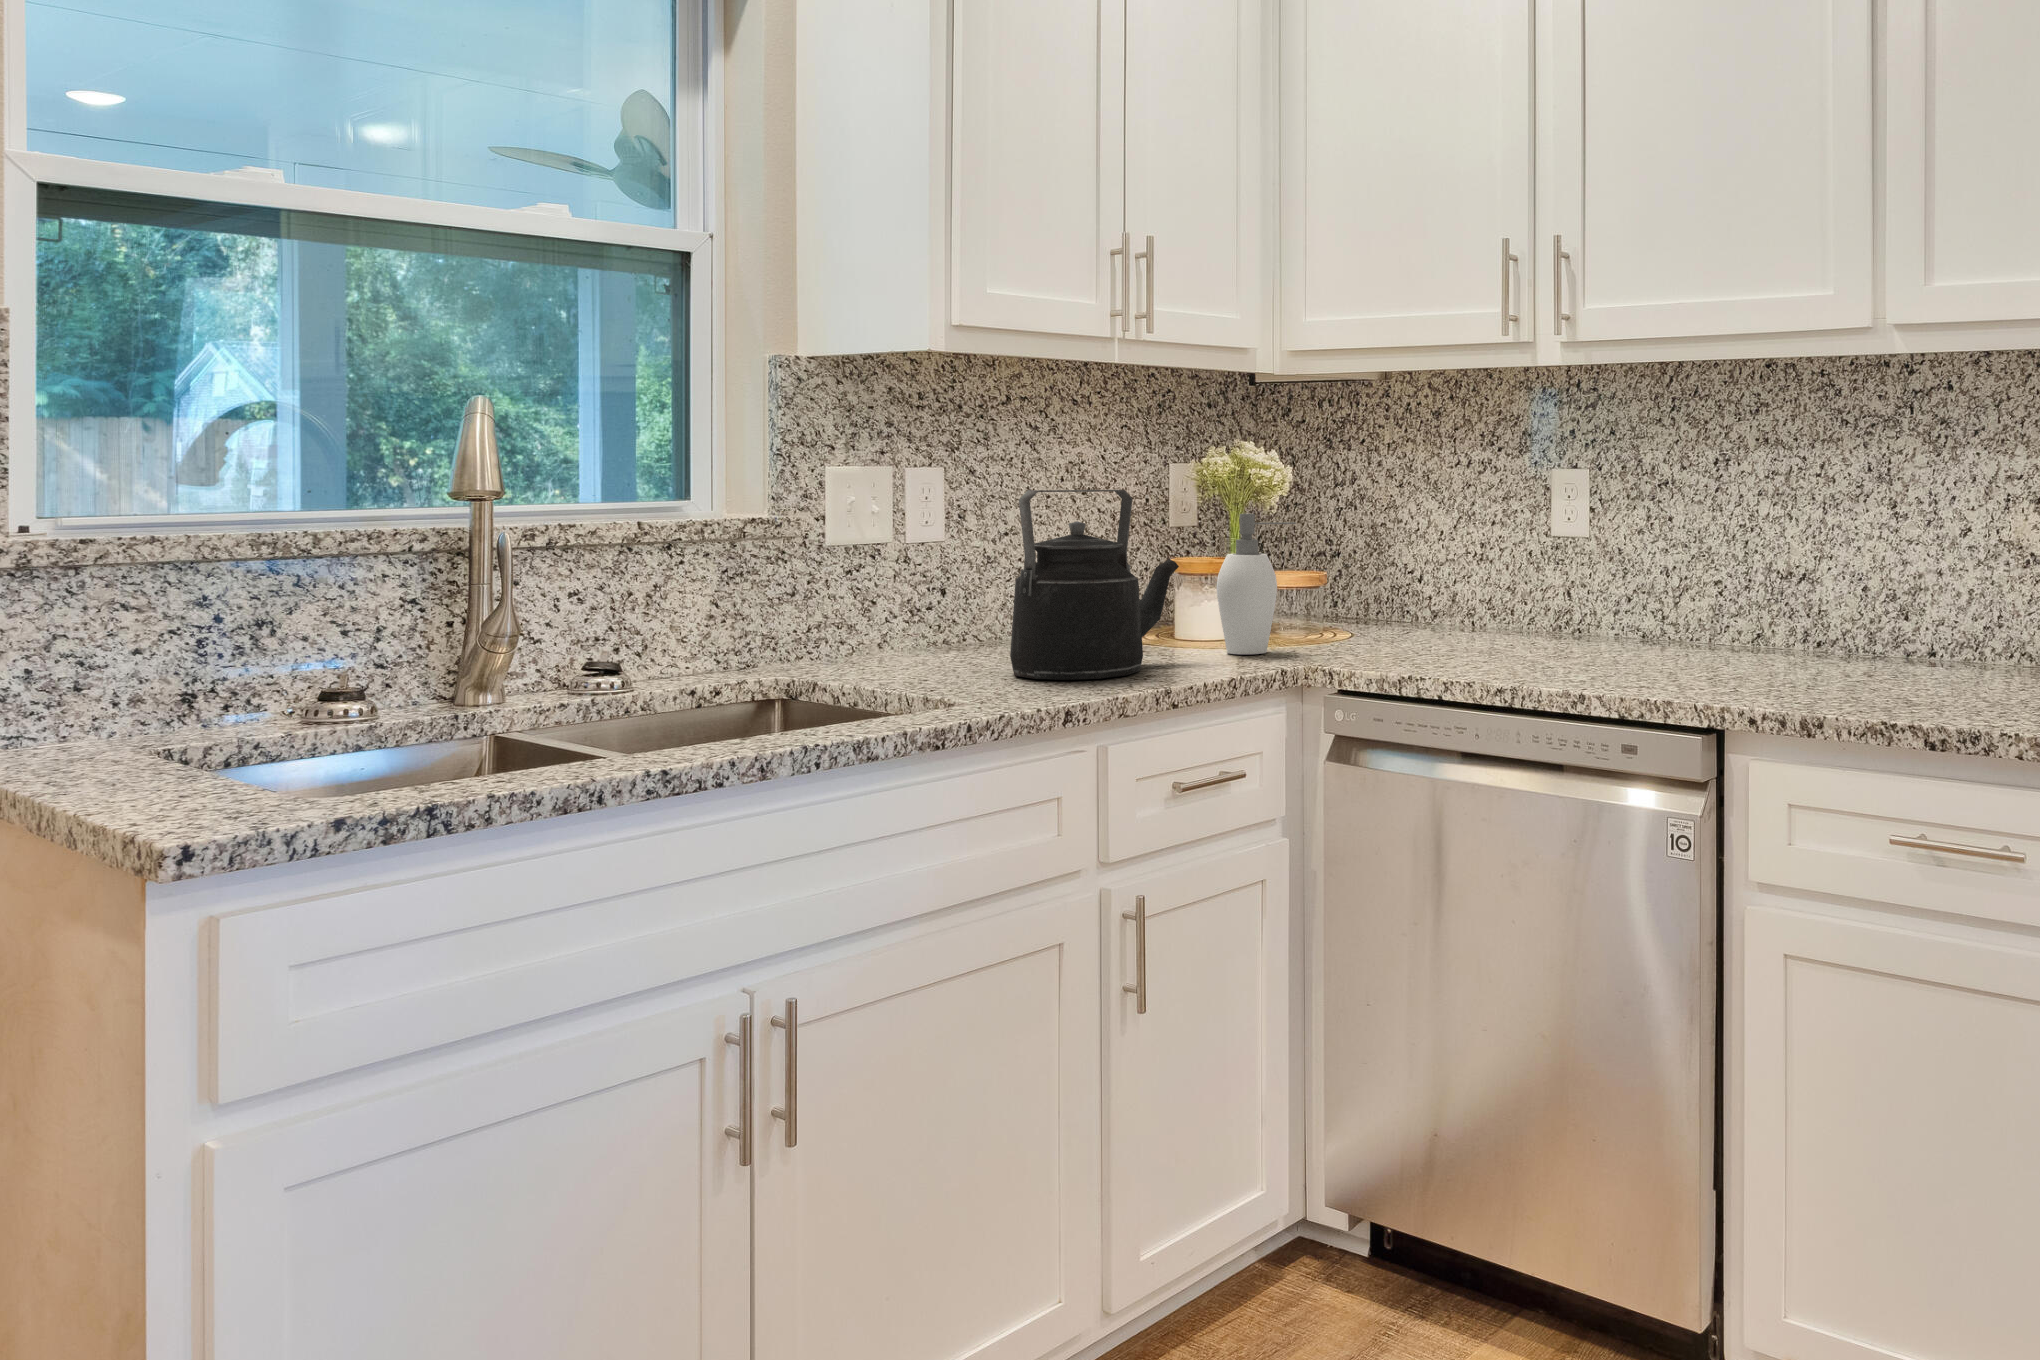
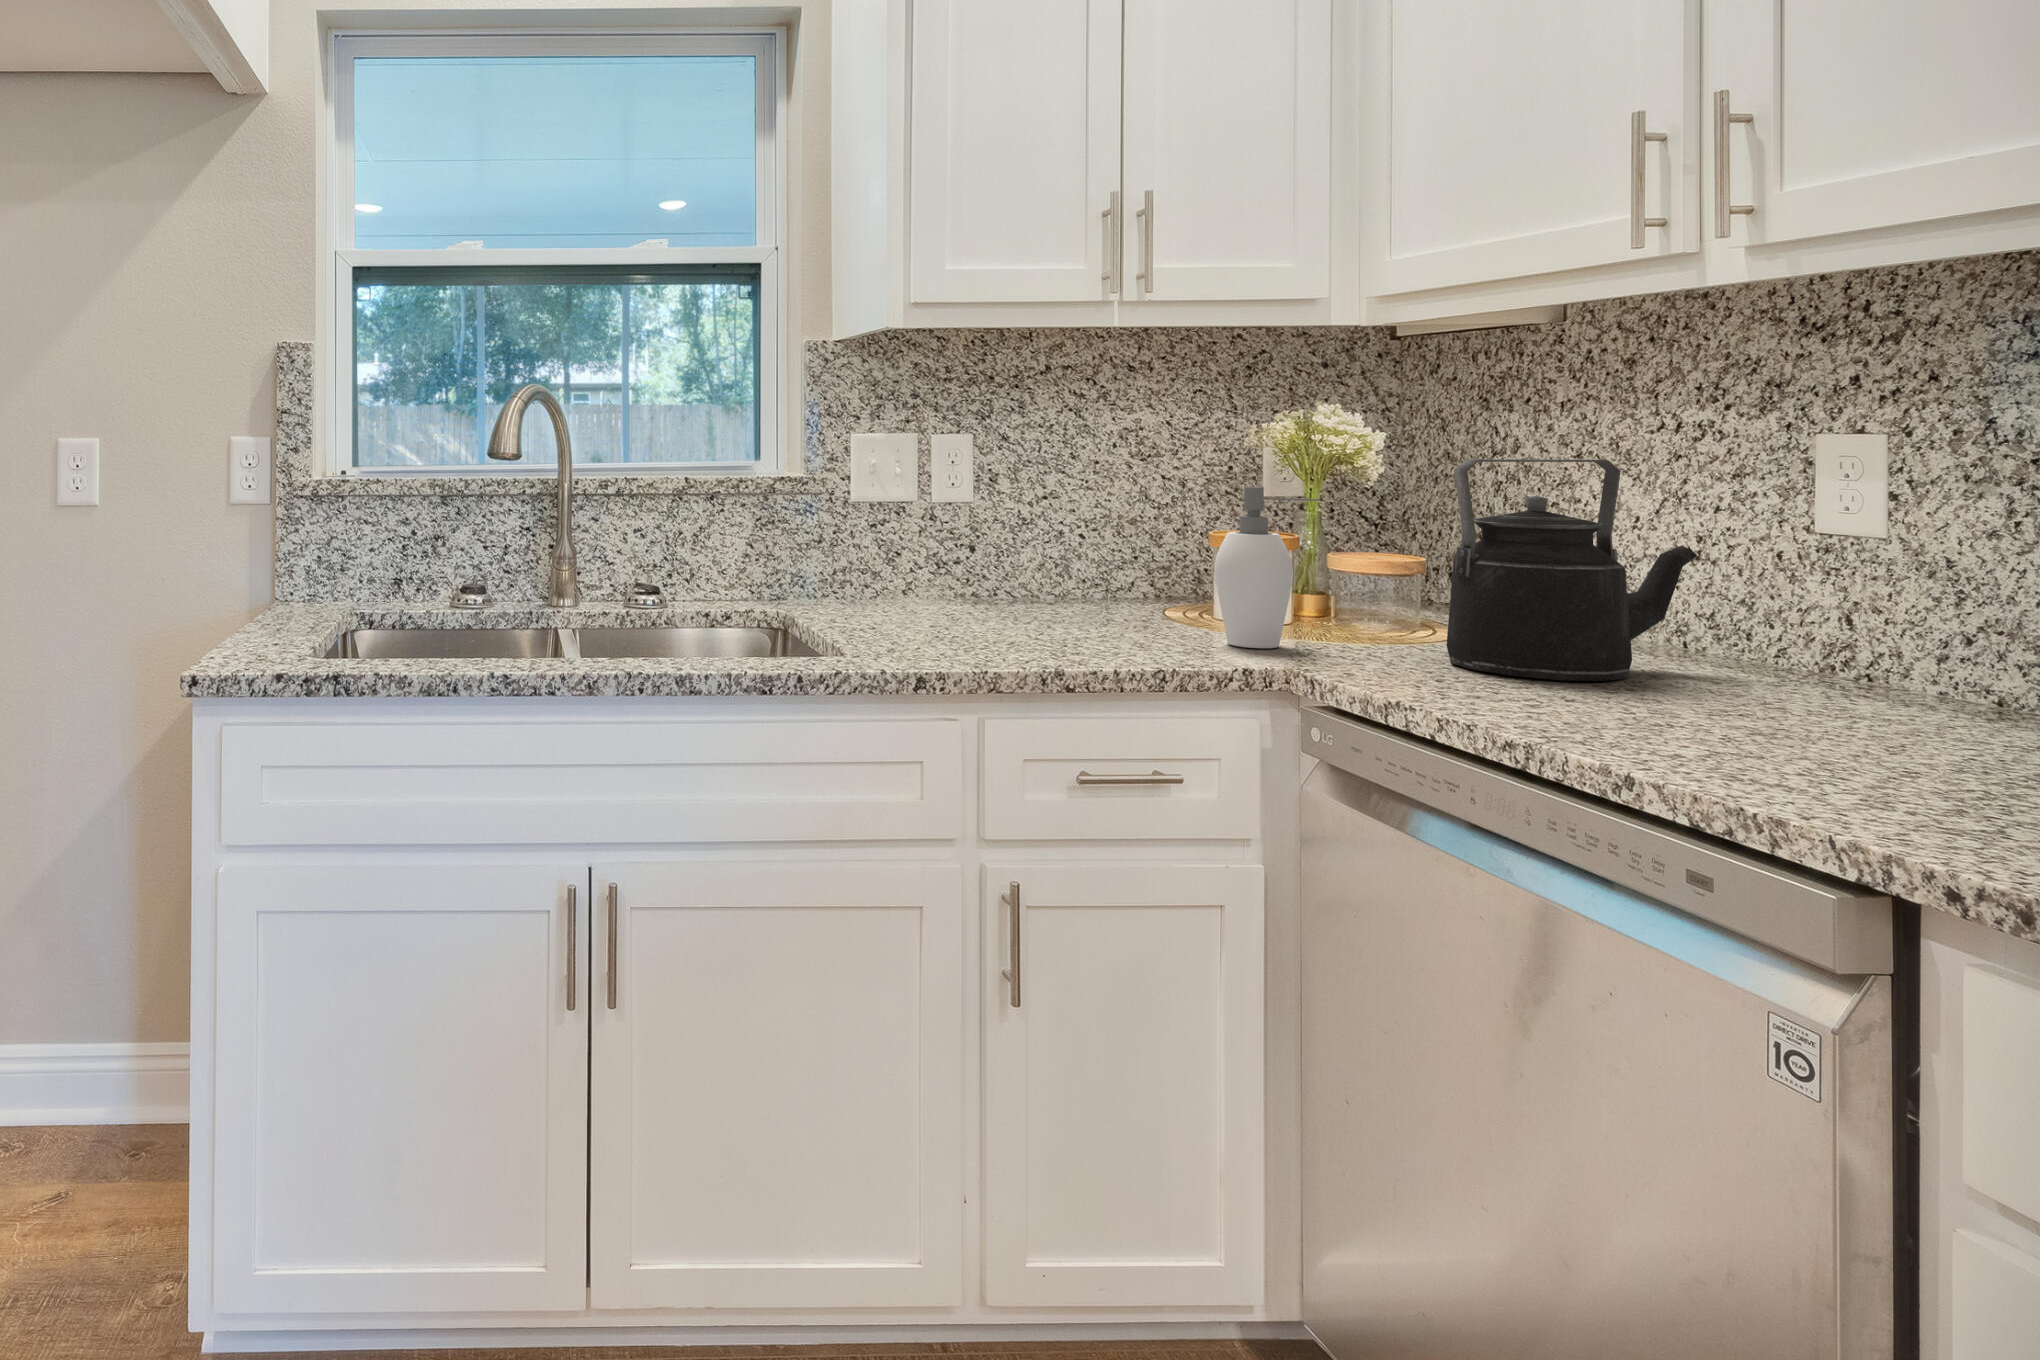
kettle: present [1010,490,1179,680] -> present [1447,459,1697,681]

